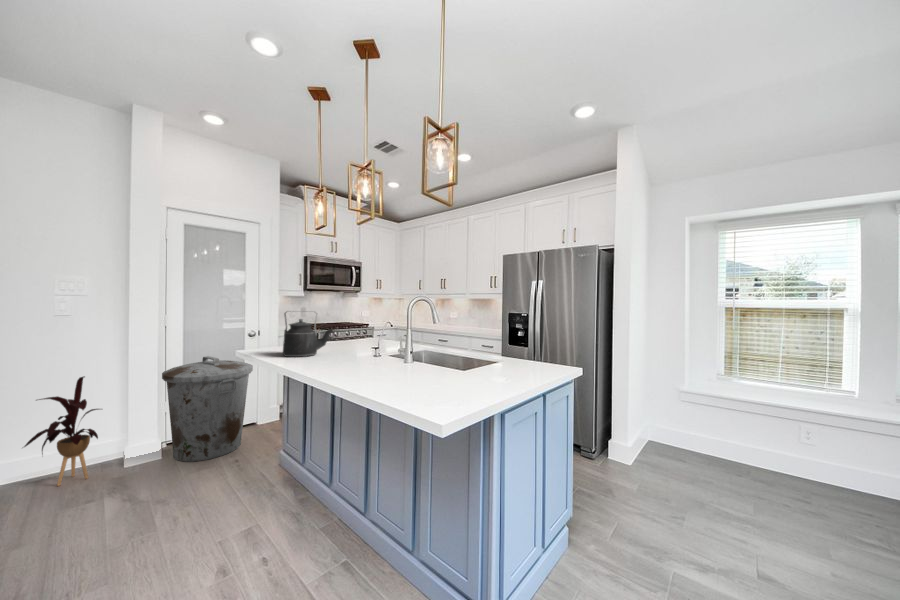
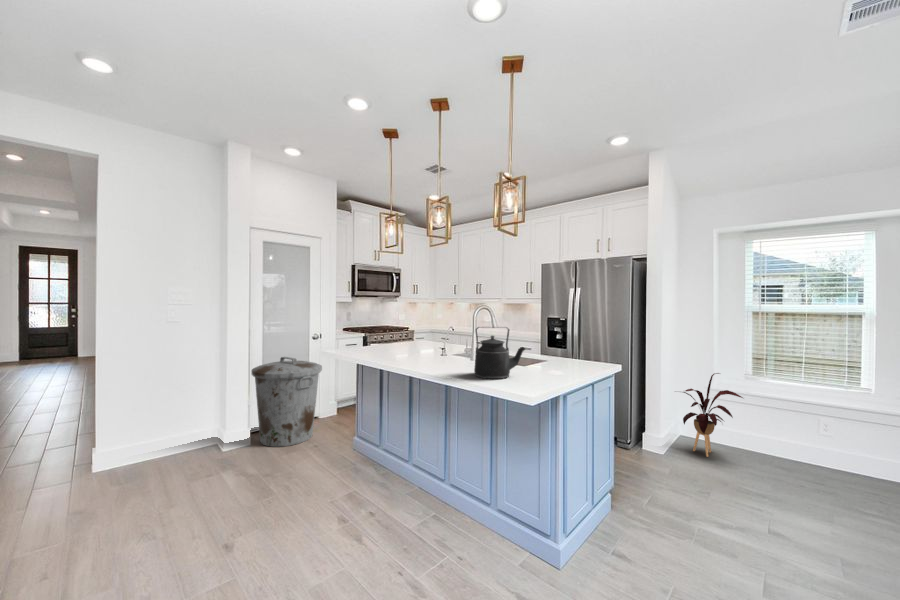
kettle: present [283,312,333,357] -> present [474,327,525,379]
house plant: present [24,376,99,486] -> present [683,373,743,457]

